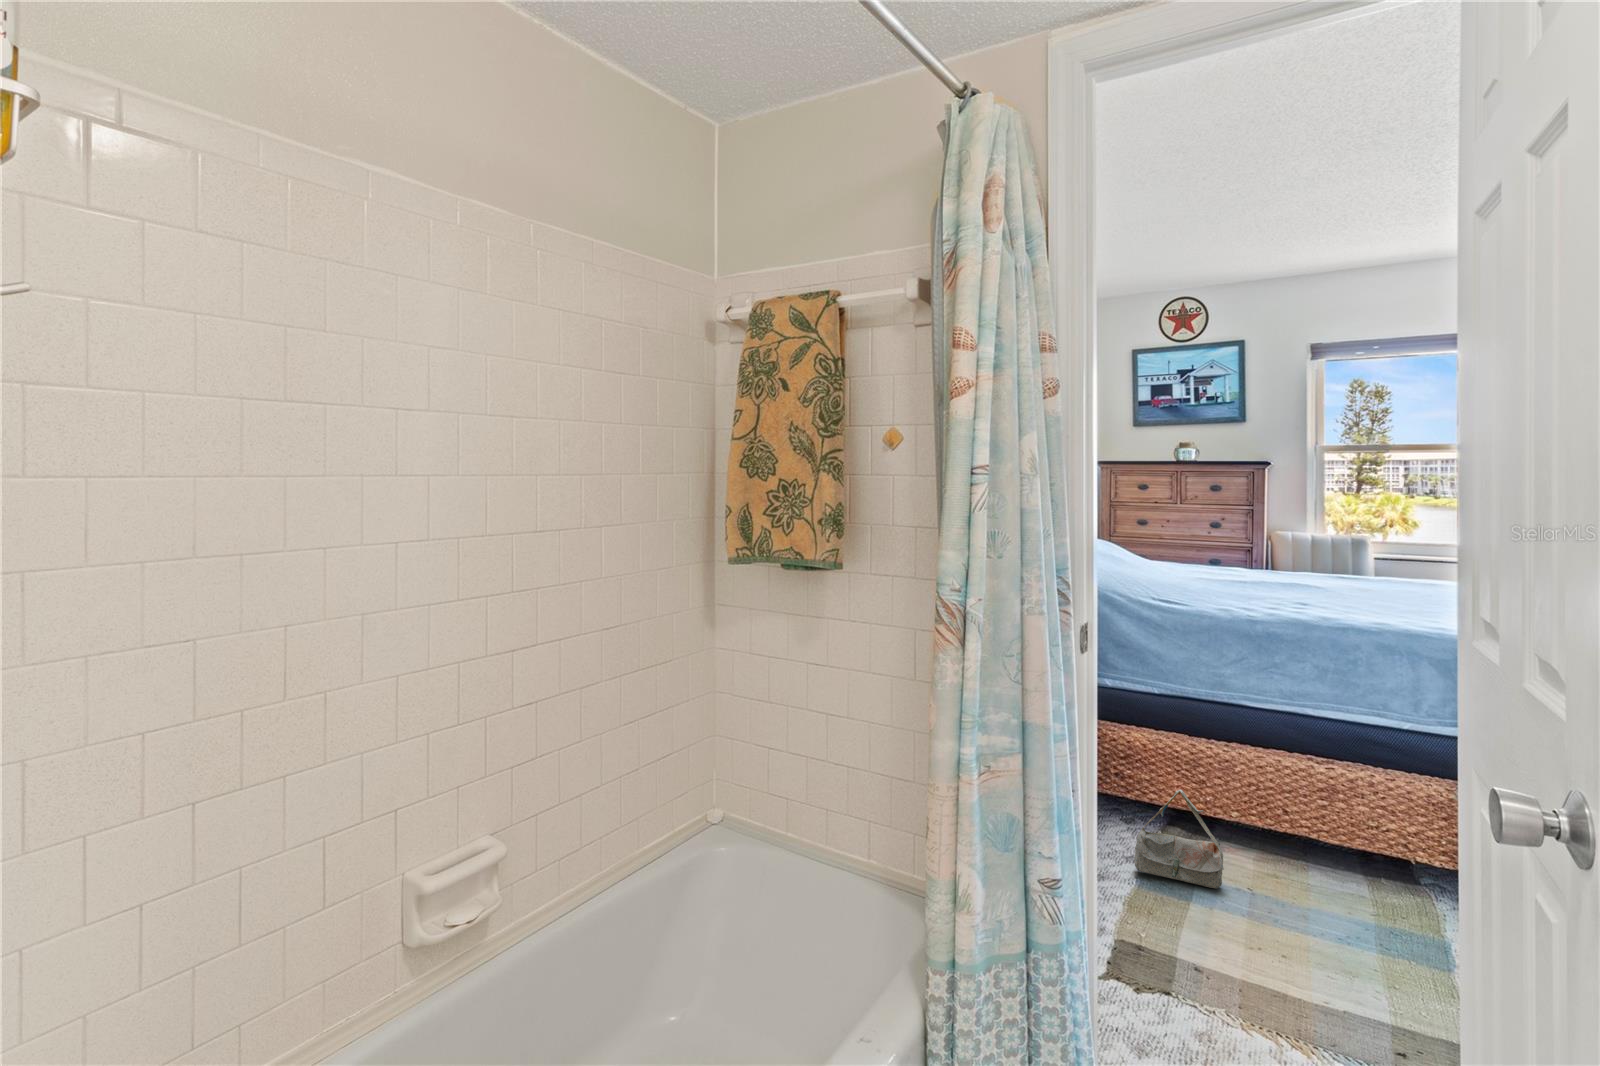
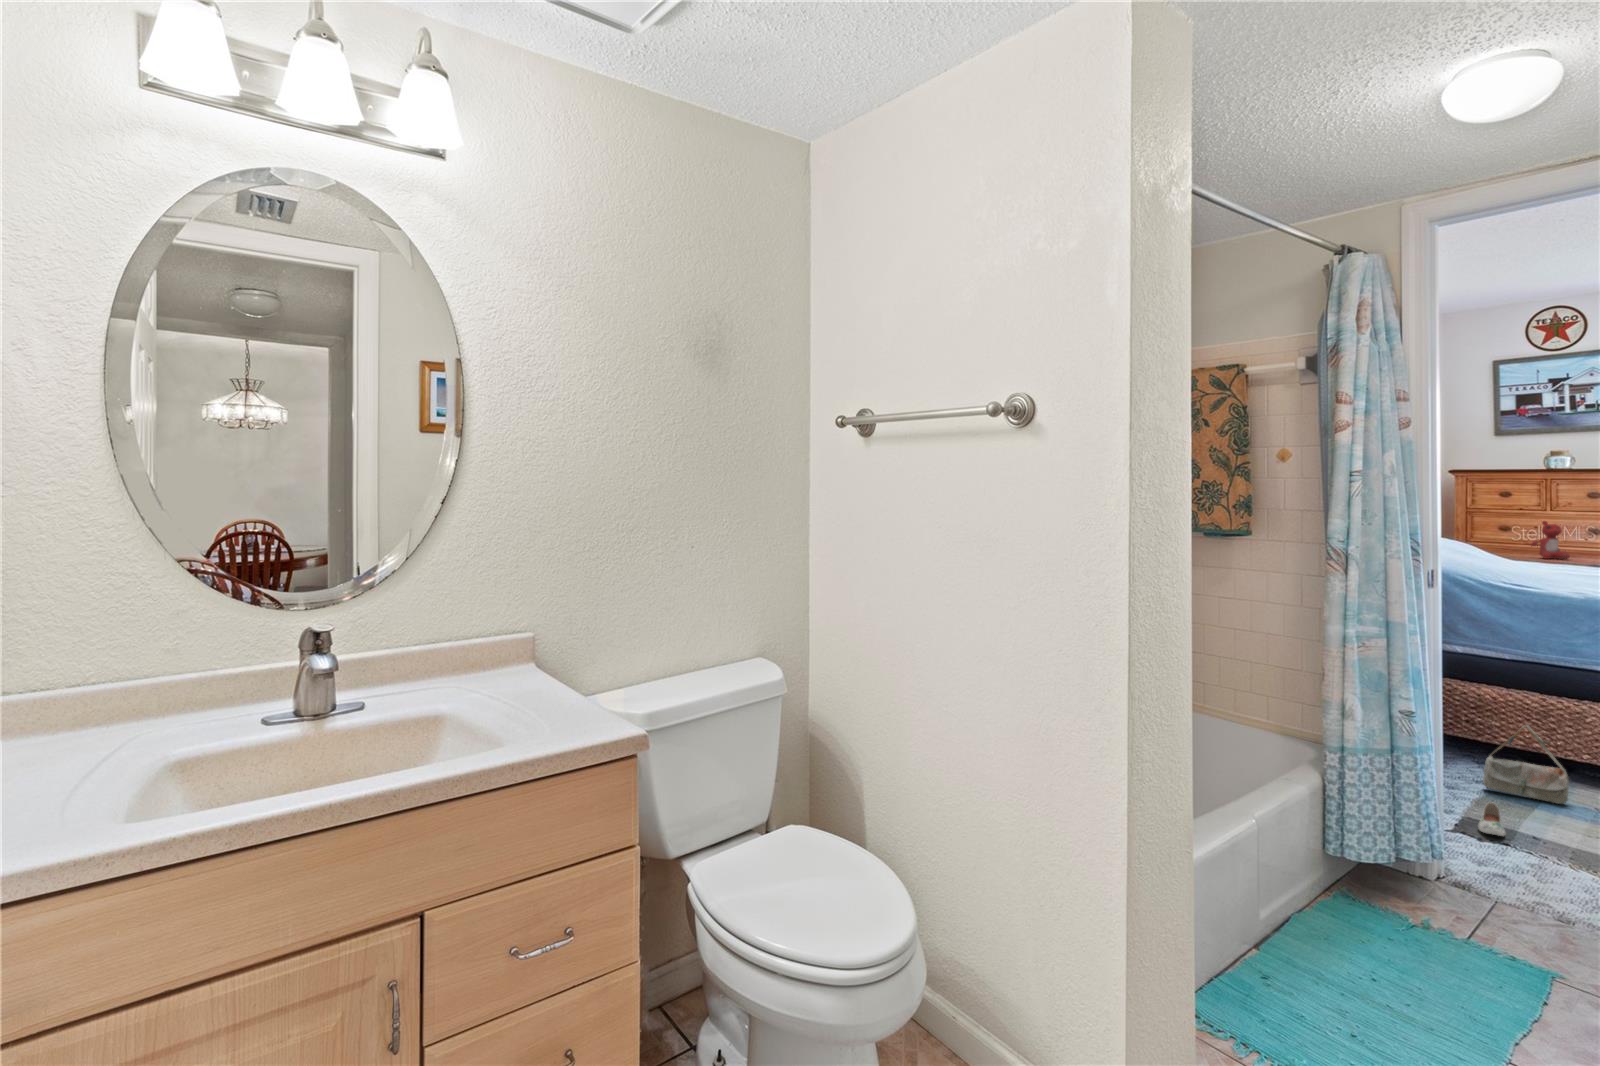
stuffed bear: none [1163,516,1198,557] -> present [1531,521,1570,559]
shoe: none [1135,915,1166,977] -> present [1478,802,1505,836]

